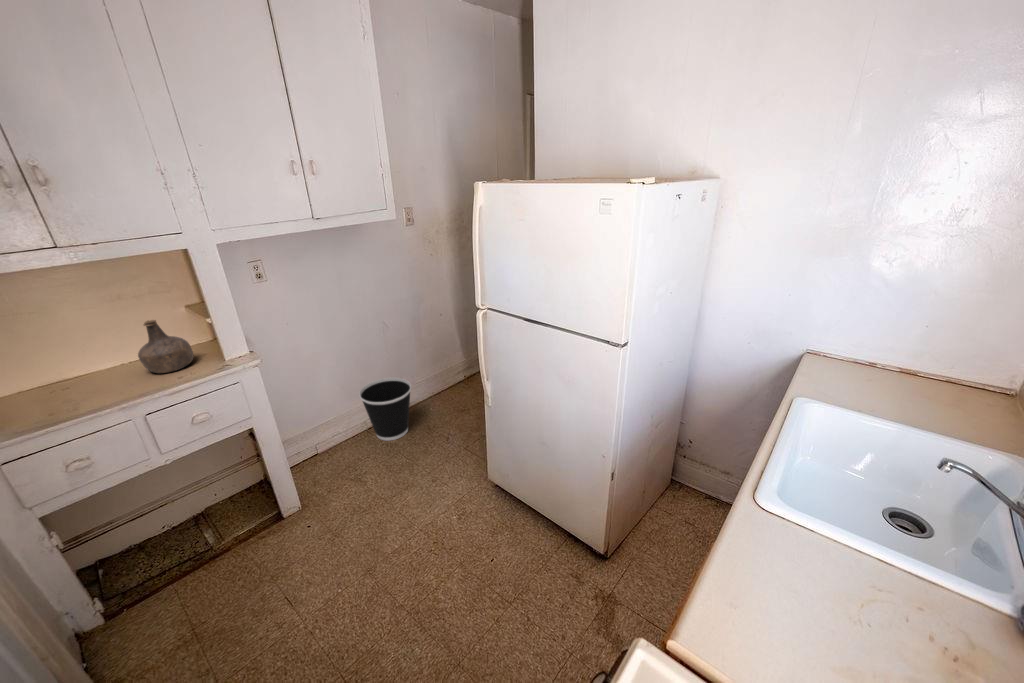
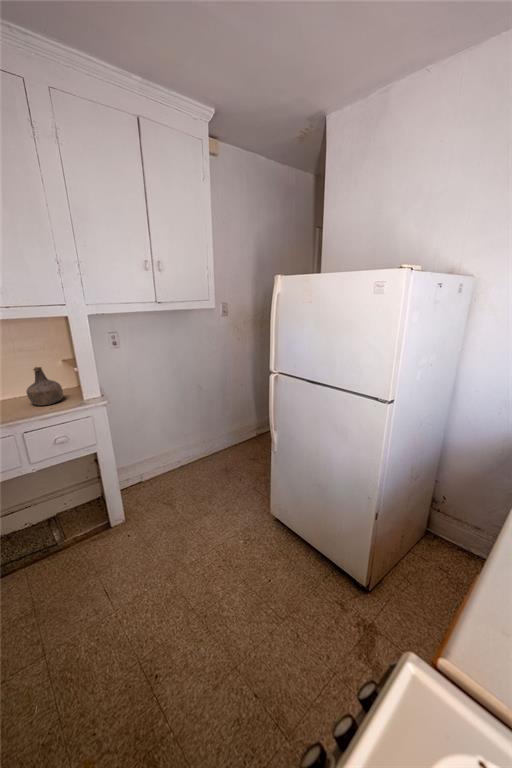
wastebasket: present [359,378,411,440] -> none [176,428,215,477]

